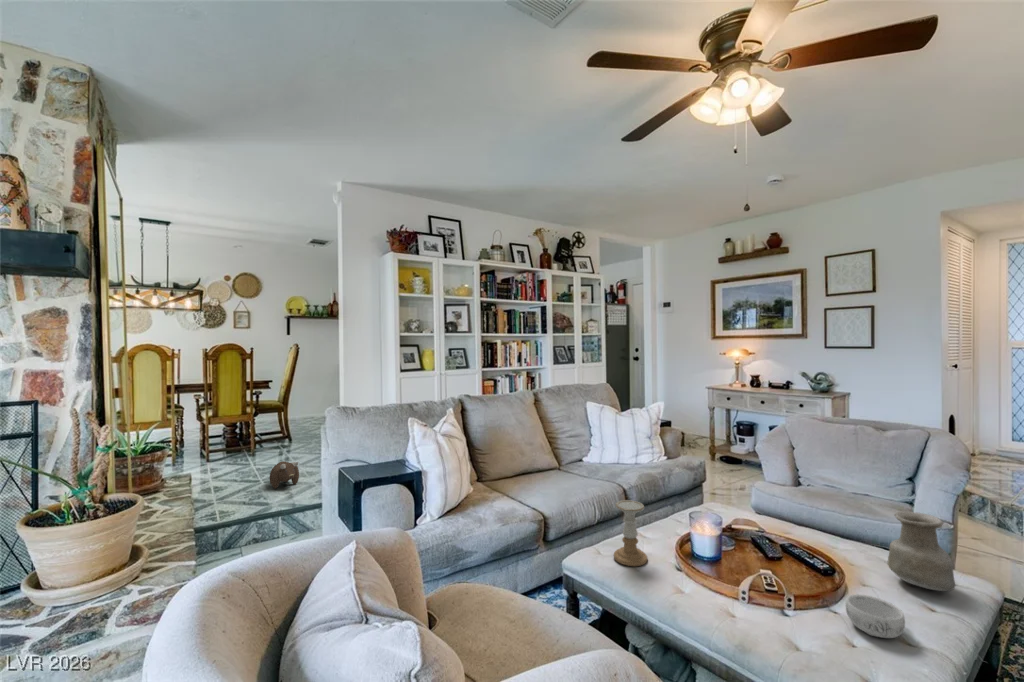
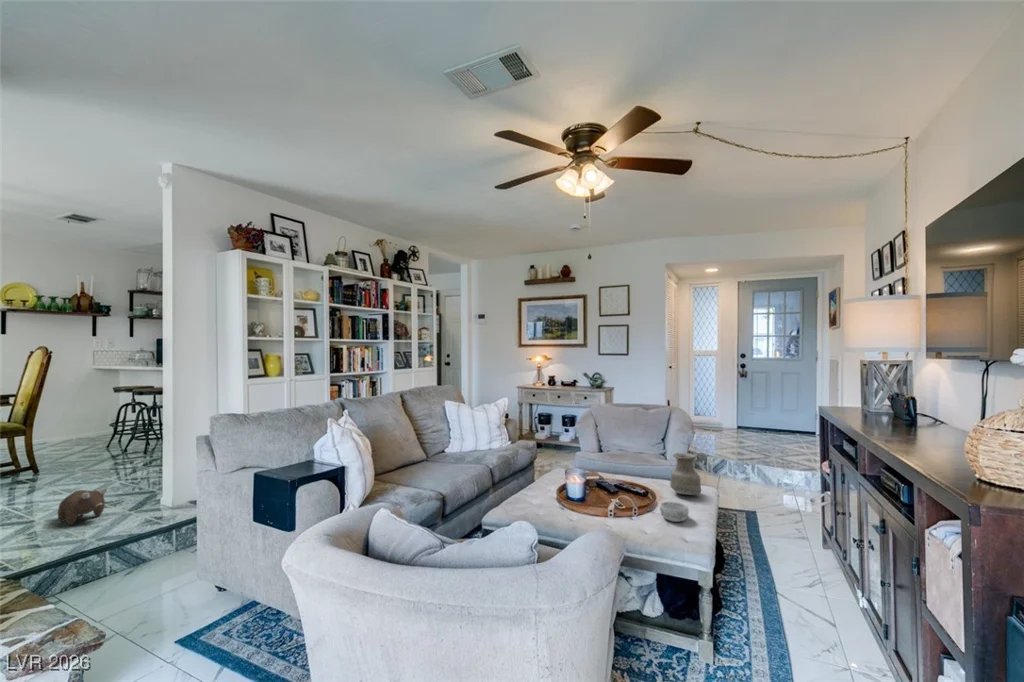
candle holder: present [614,500,647,566] -> none [516,468,540,515]

